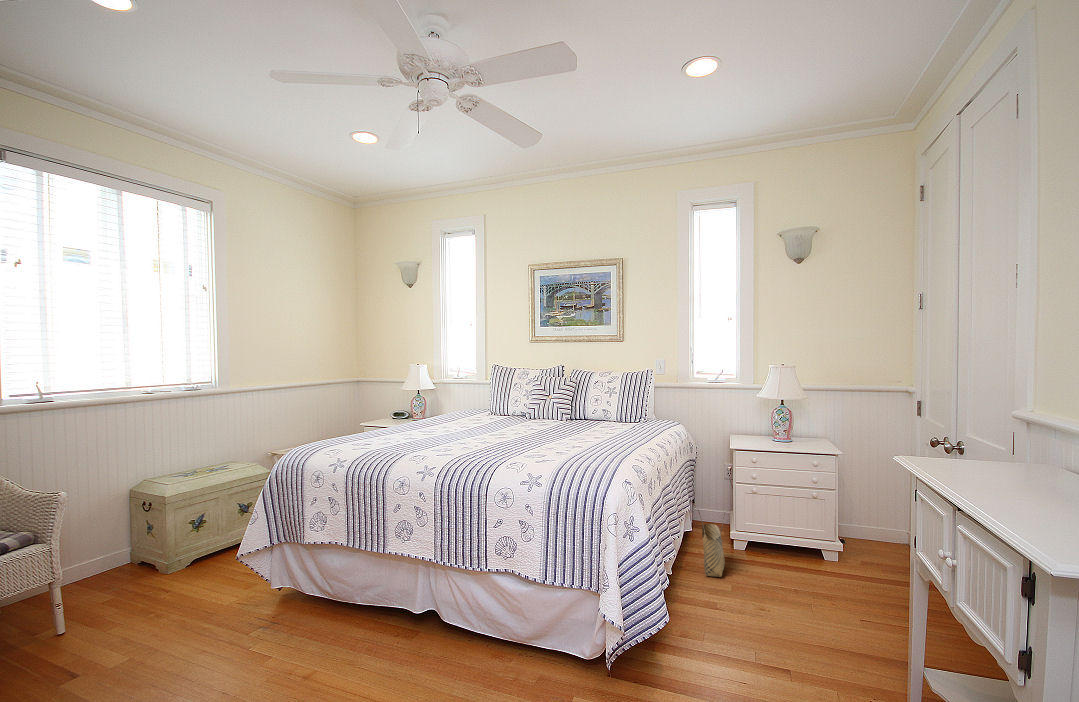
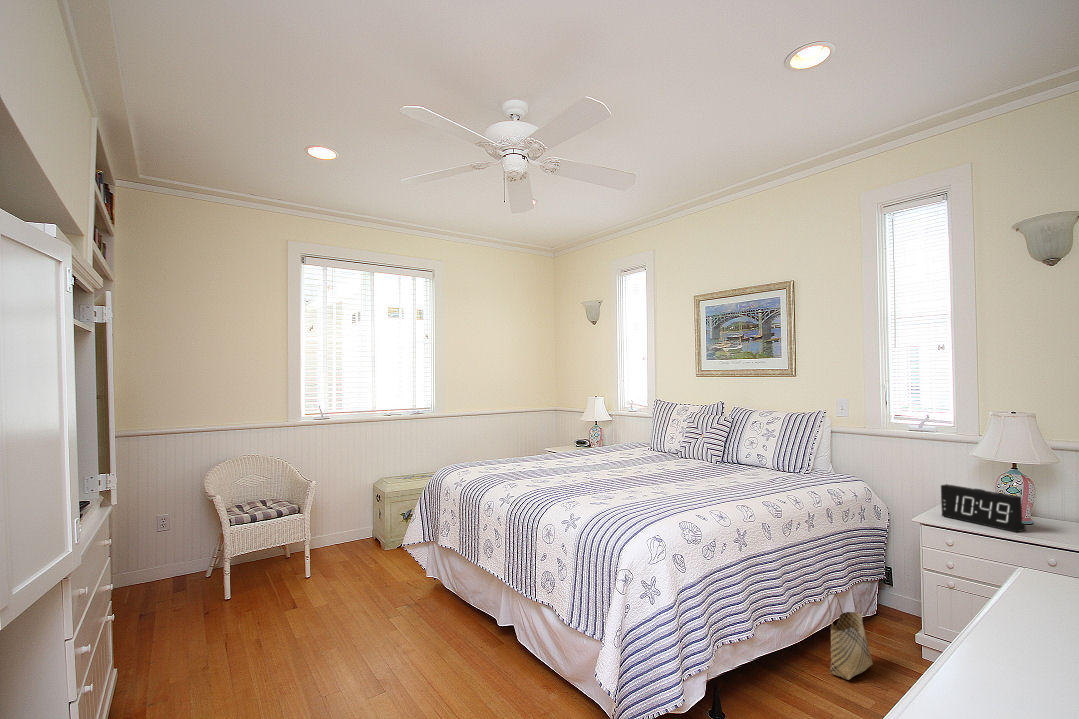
alarm clock: none [748,418,800,446] -> present [941,484,1026,532]

